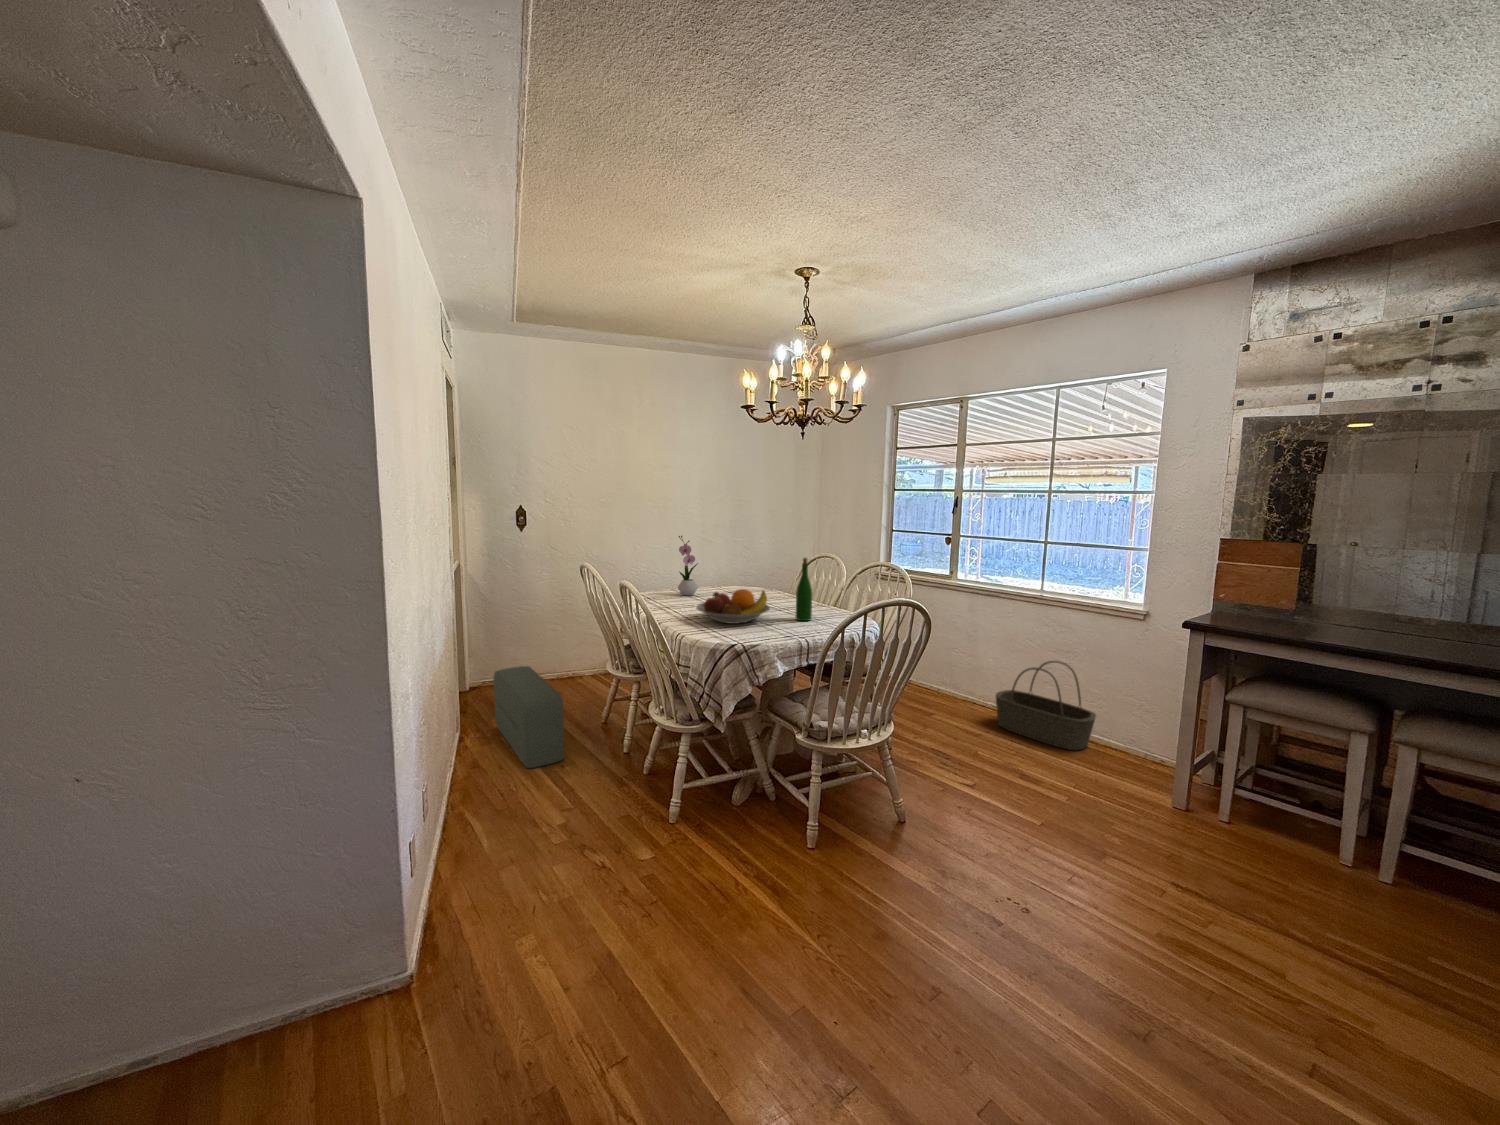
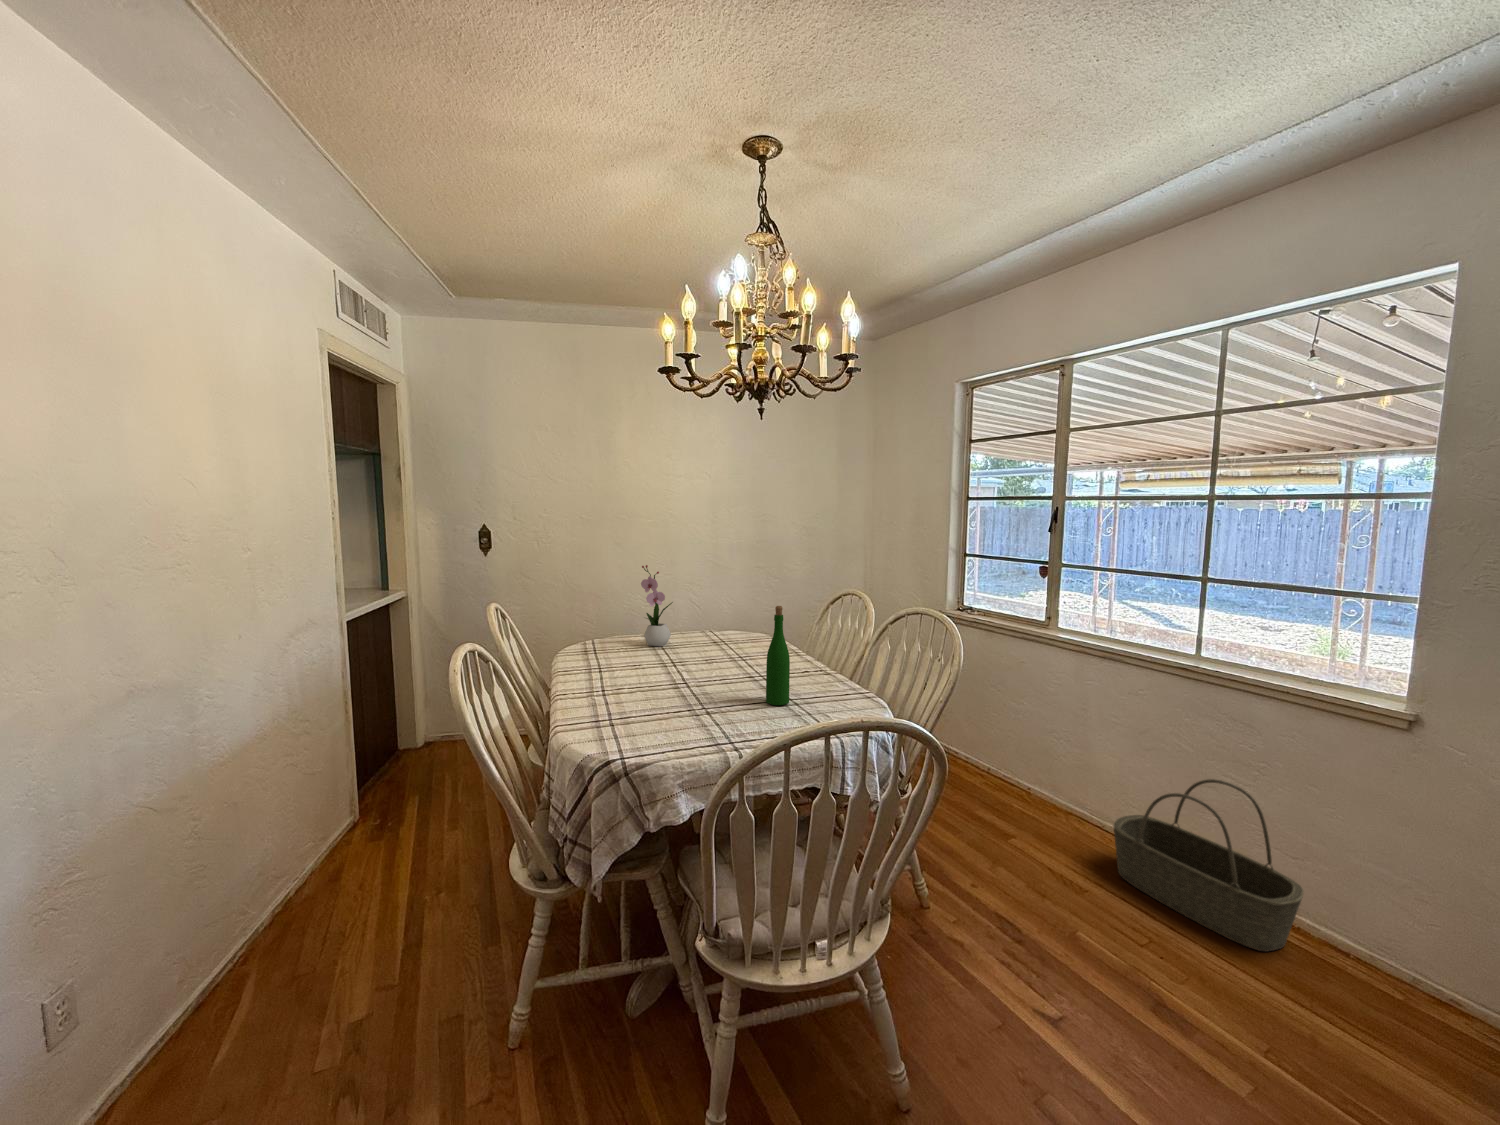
fruit bowl: present [697,589,770,624] -> none [613,651,726,706]
pouf: present [493,666,564,768] -> none [378,732,453,892]

